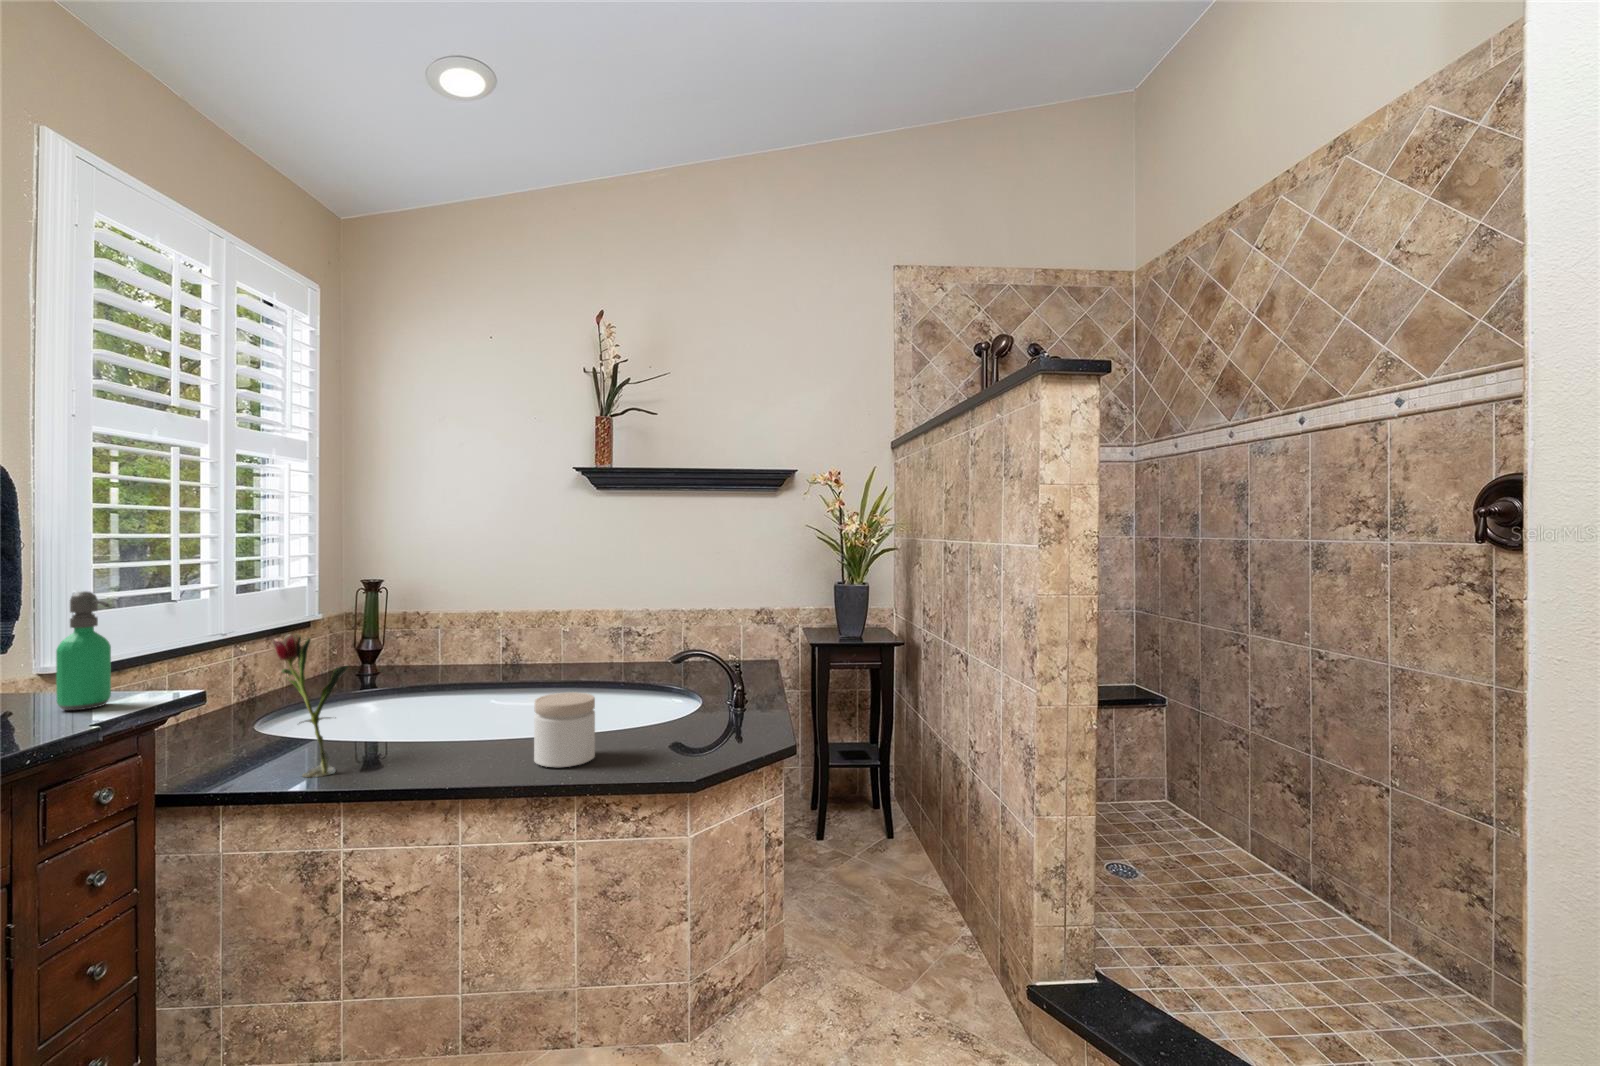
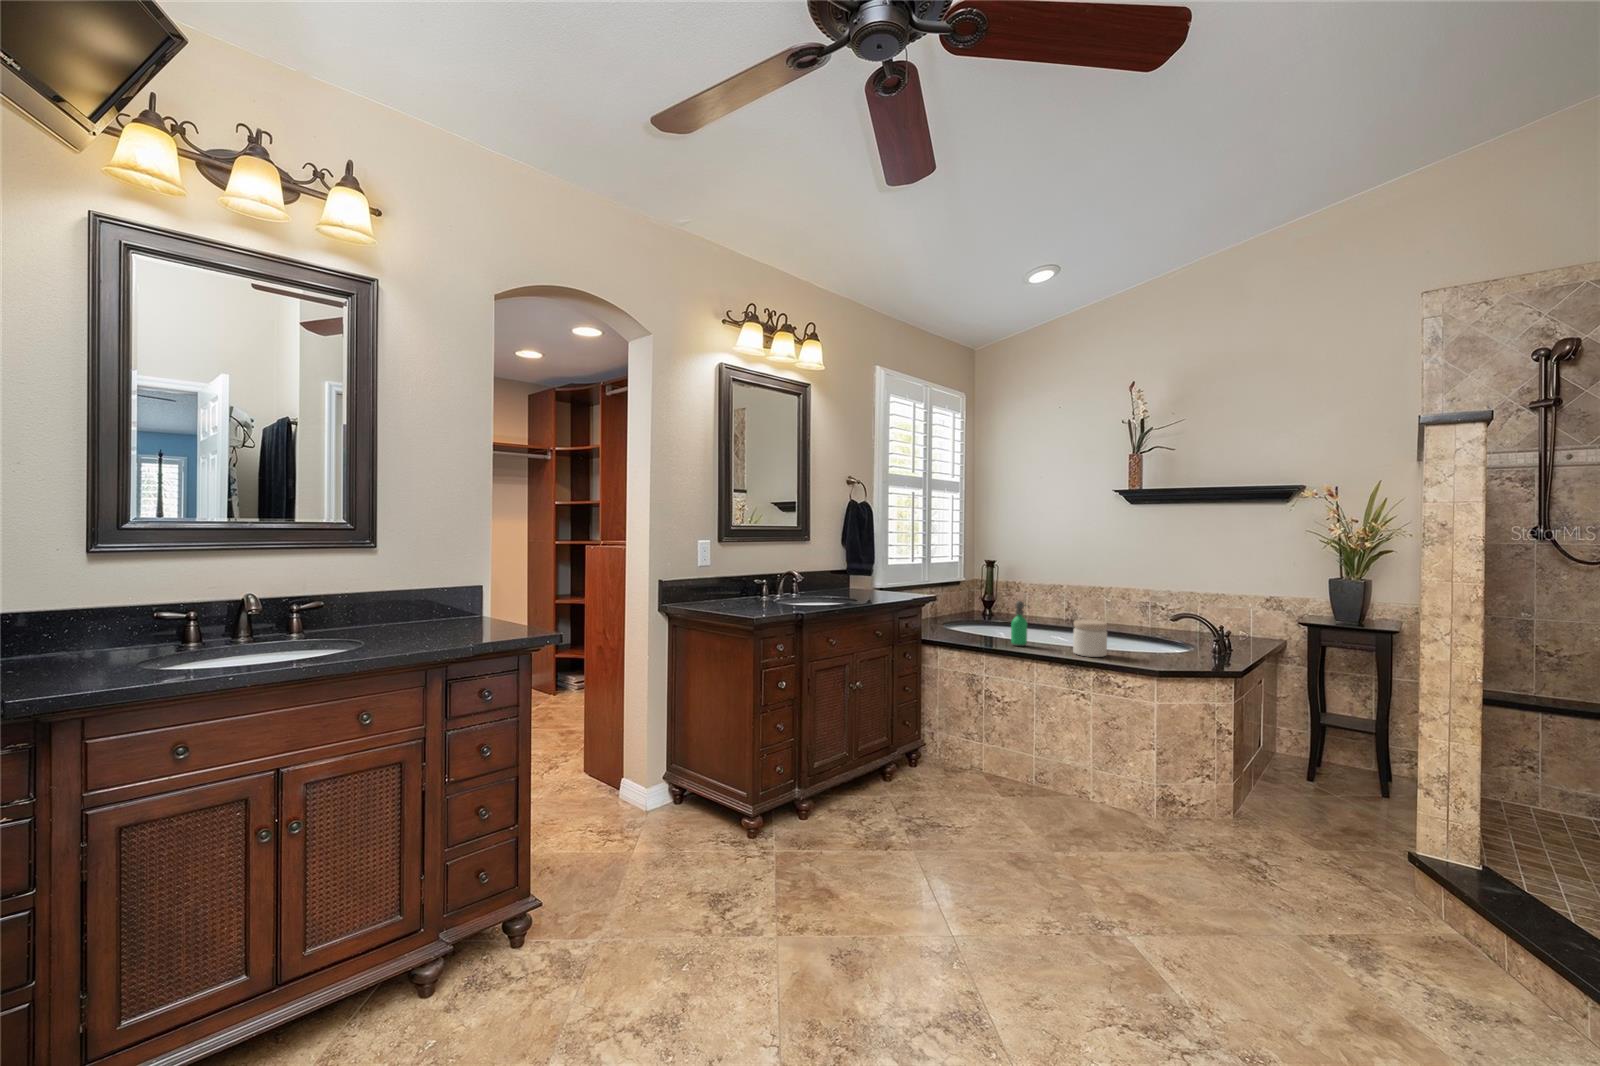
soap dispenser: present [56,591,111,710] -> present [1011,601,1028,646]
flower: present [272,633,348,778] -> none [955,578,986,643]

